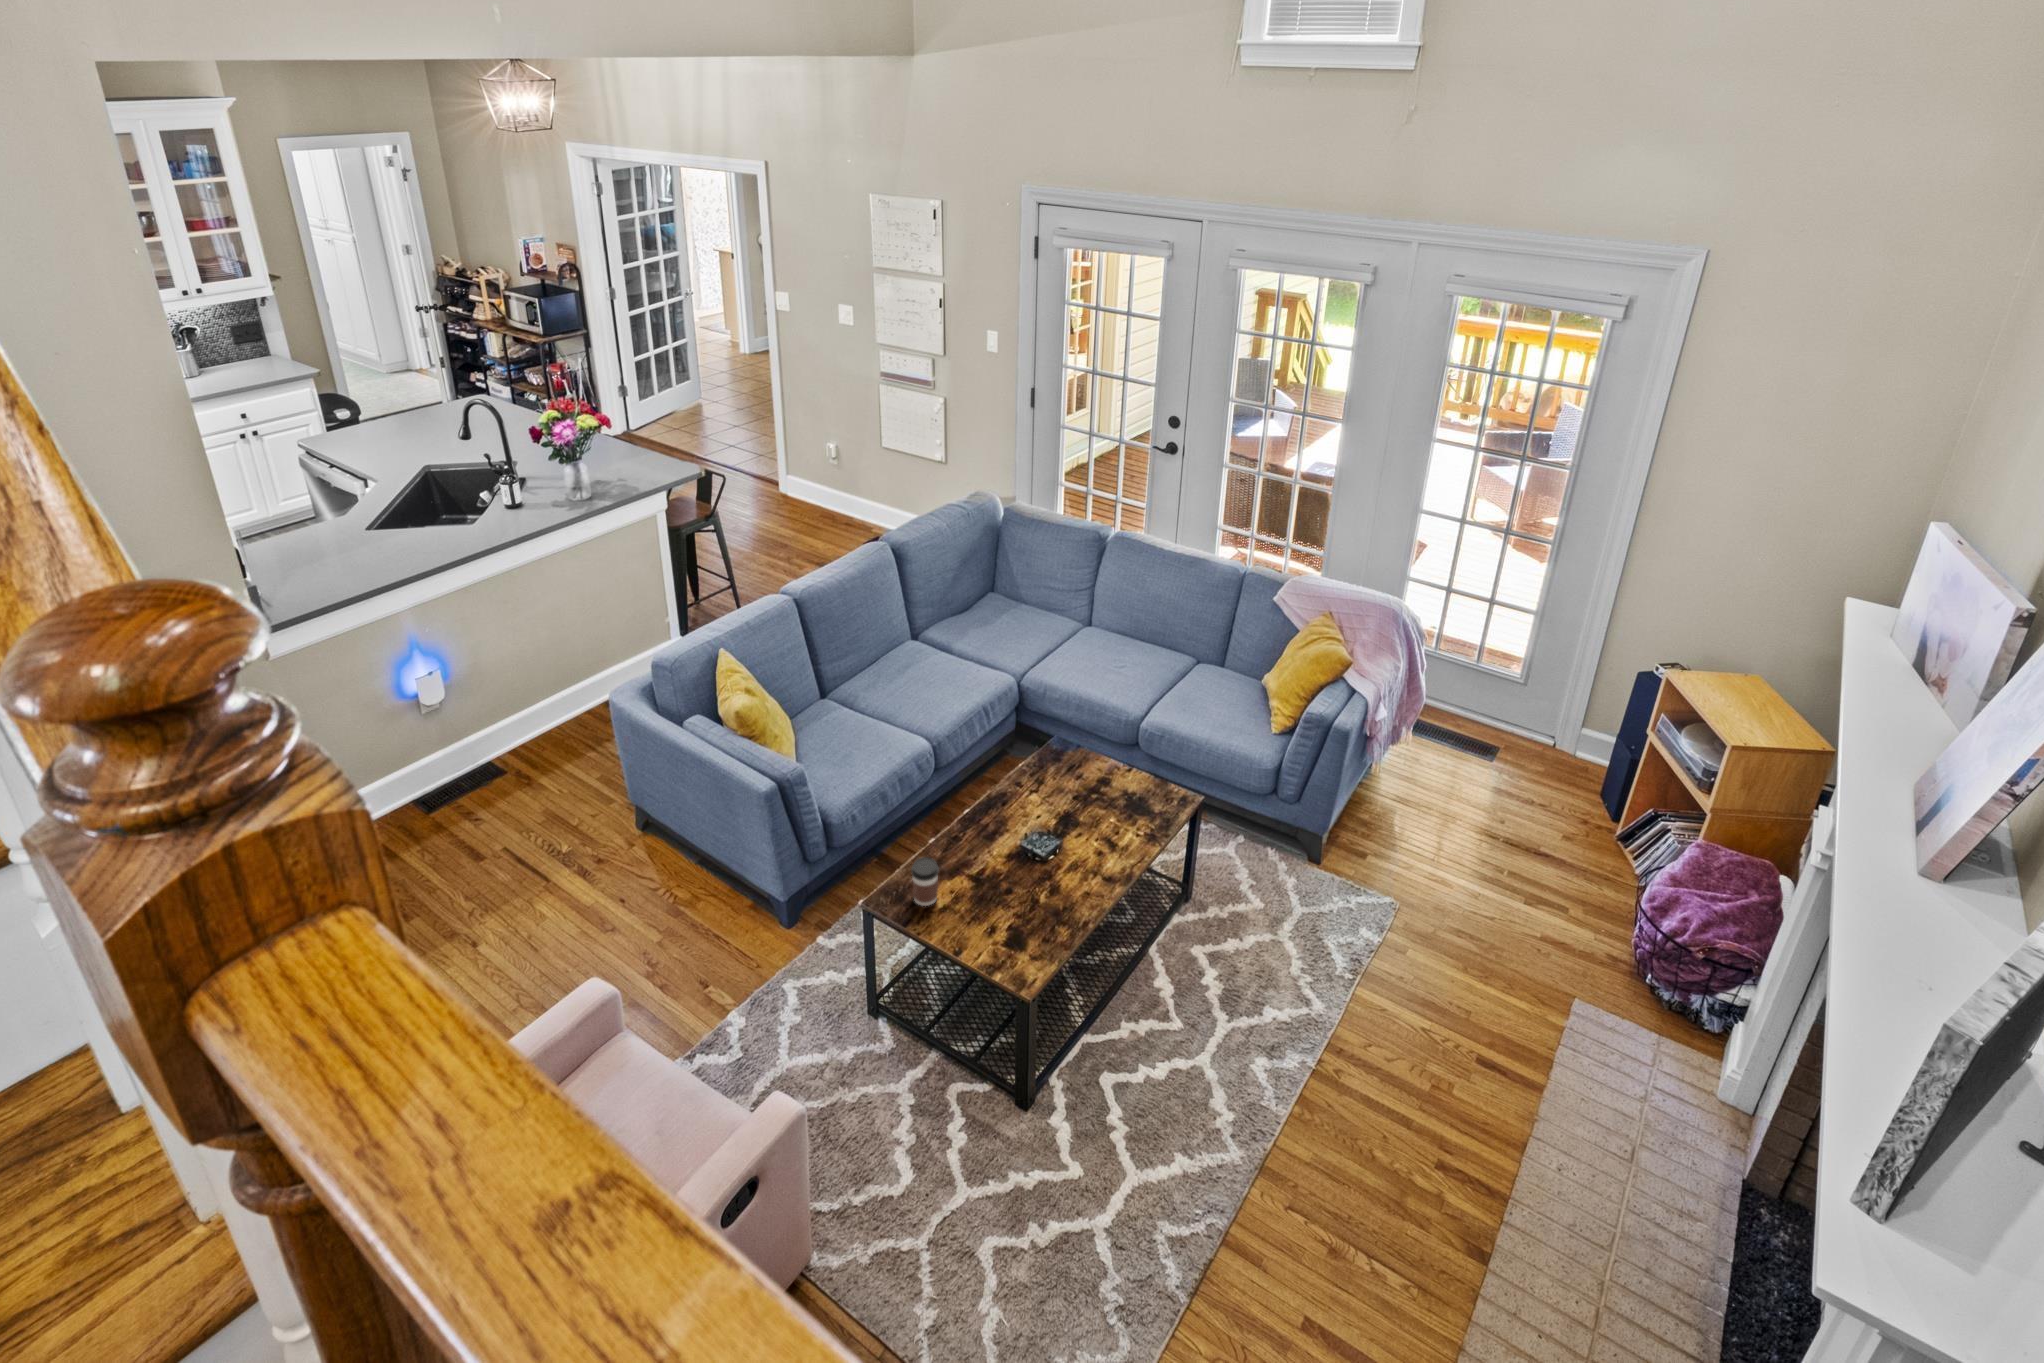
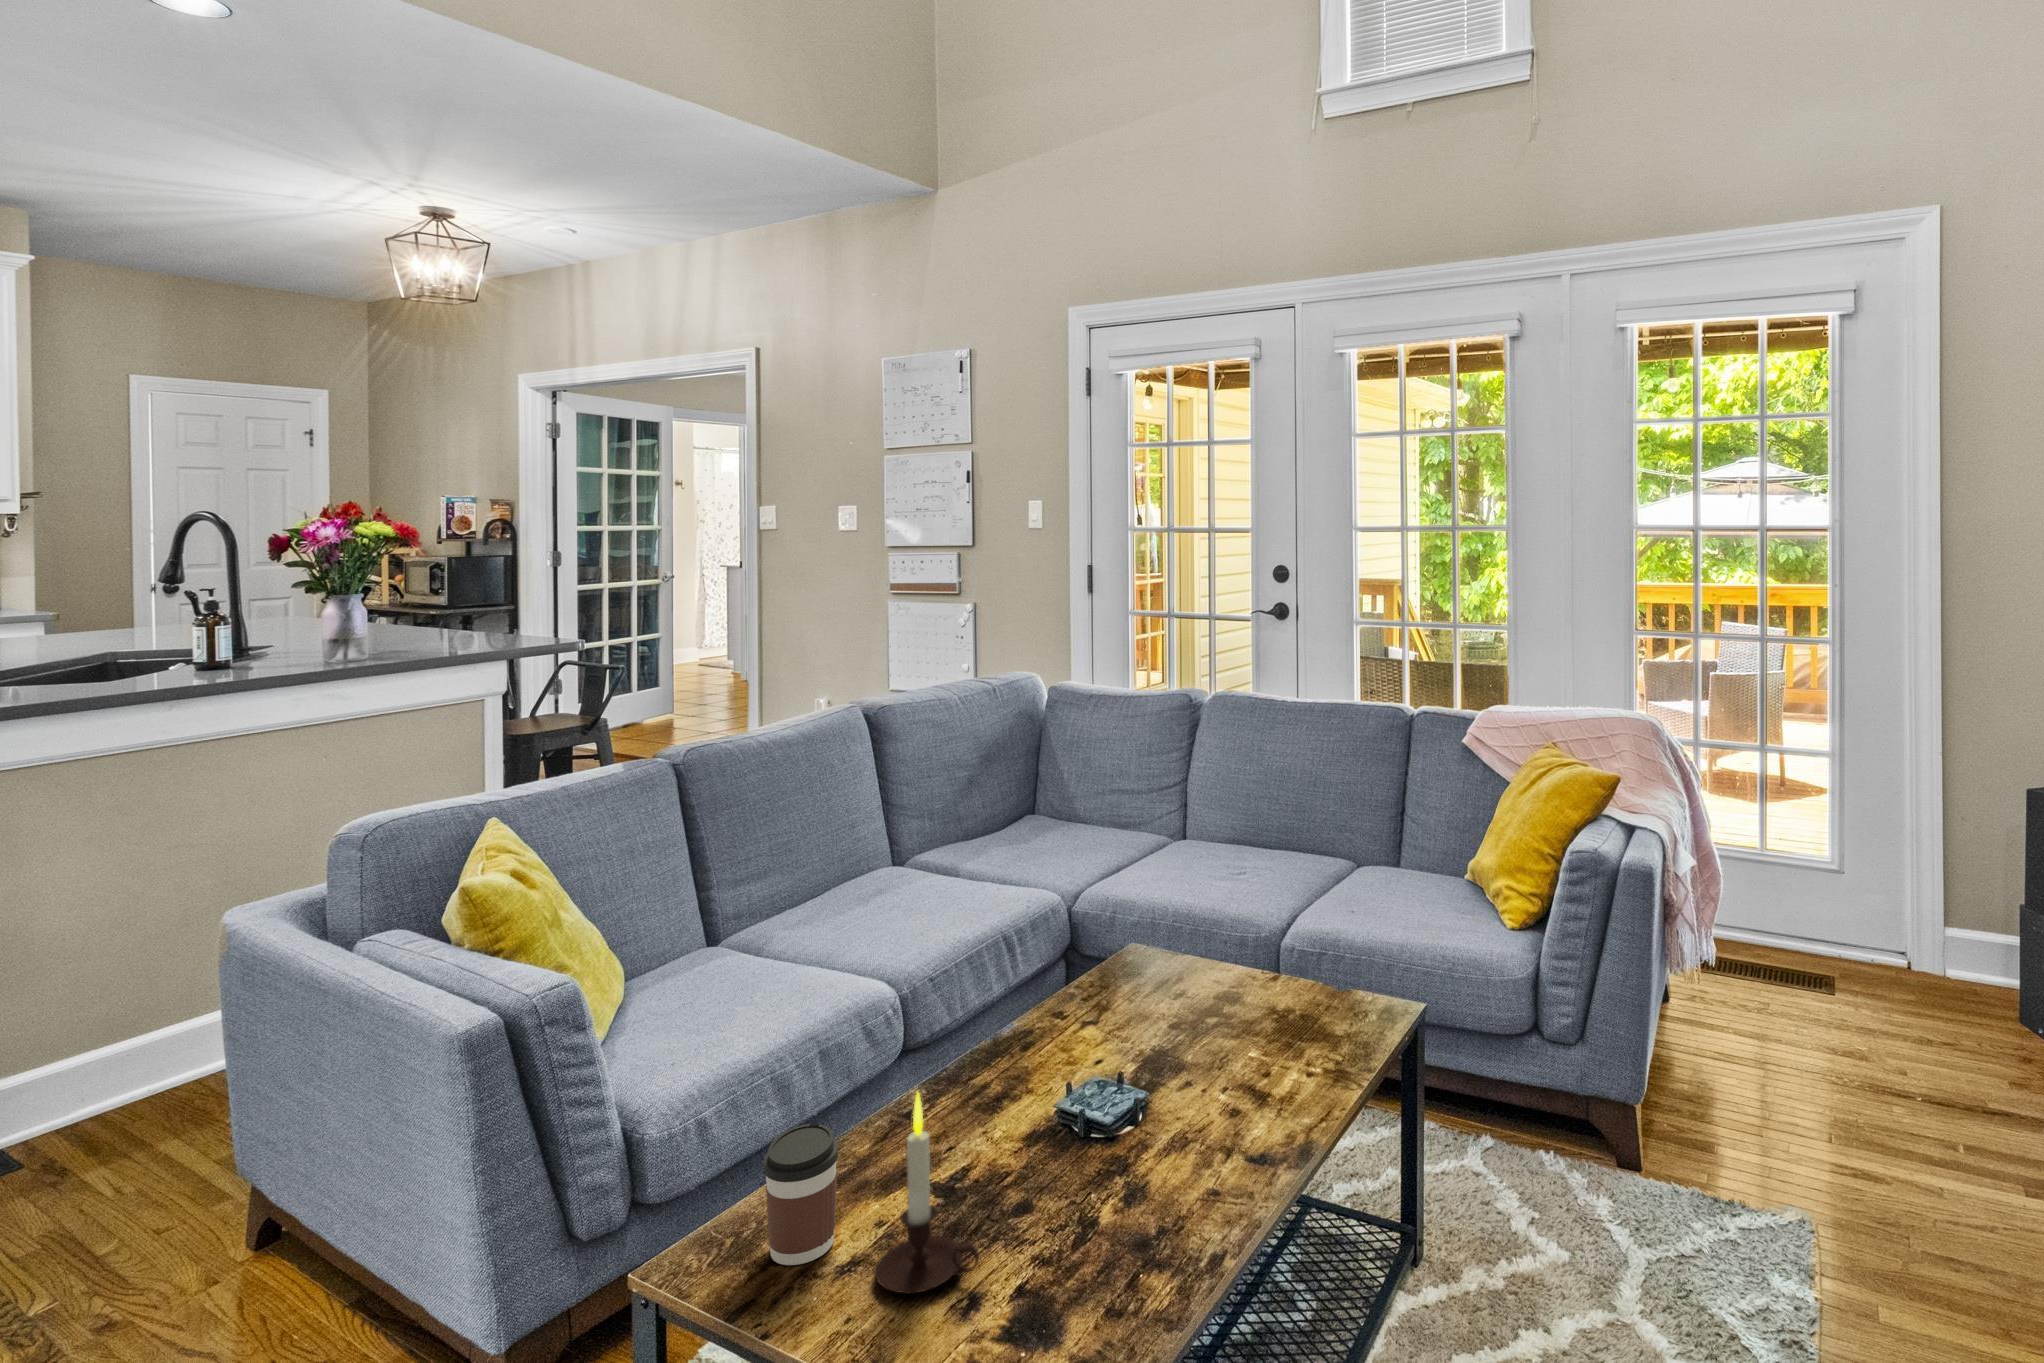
candle: none [956,858,995,924] -> present [874,1092,979,1294]

